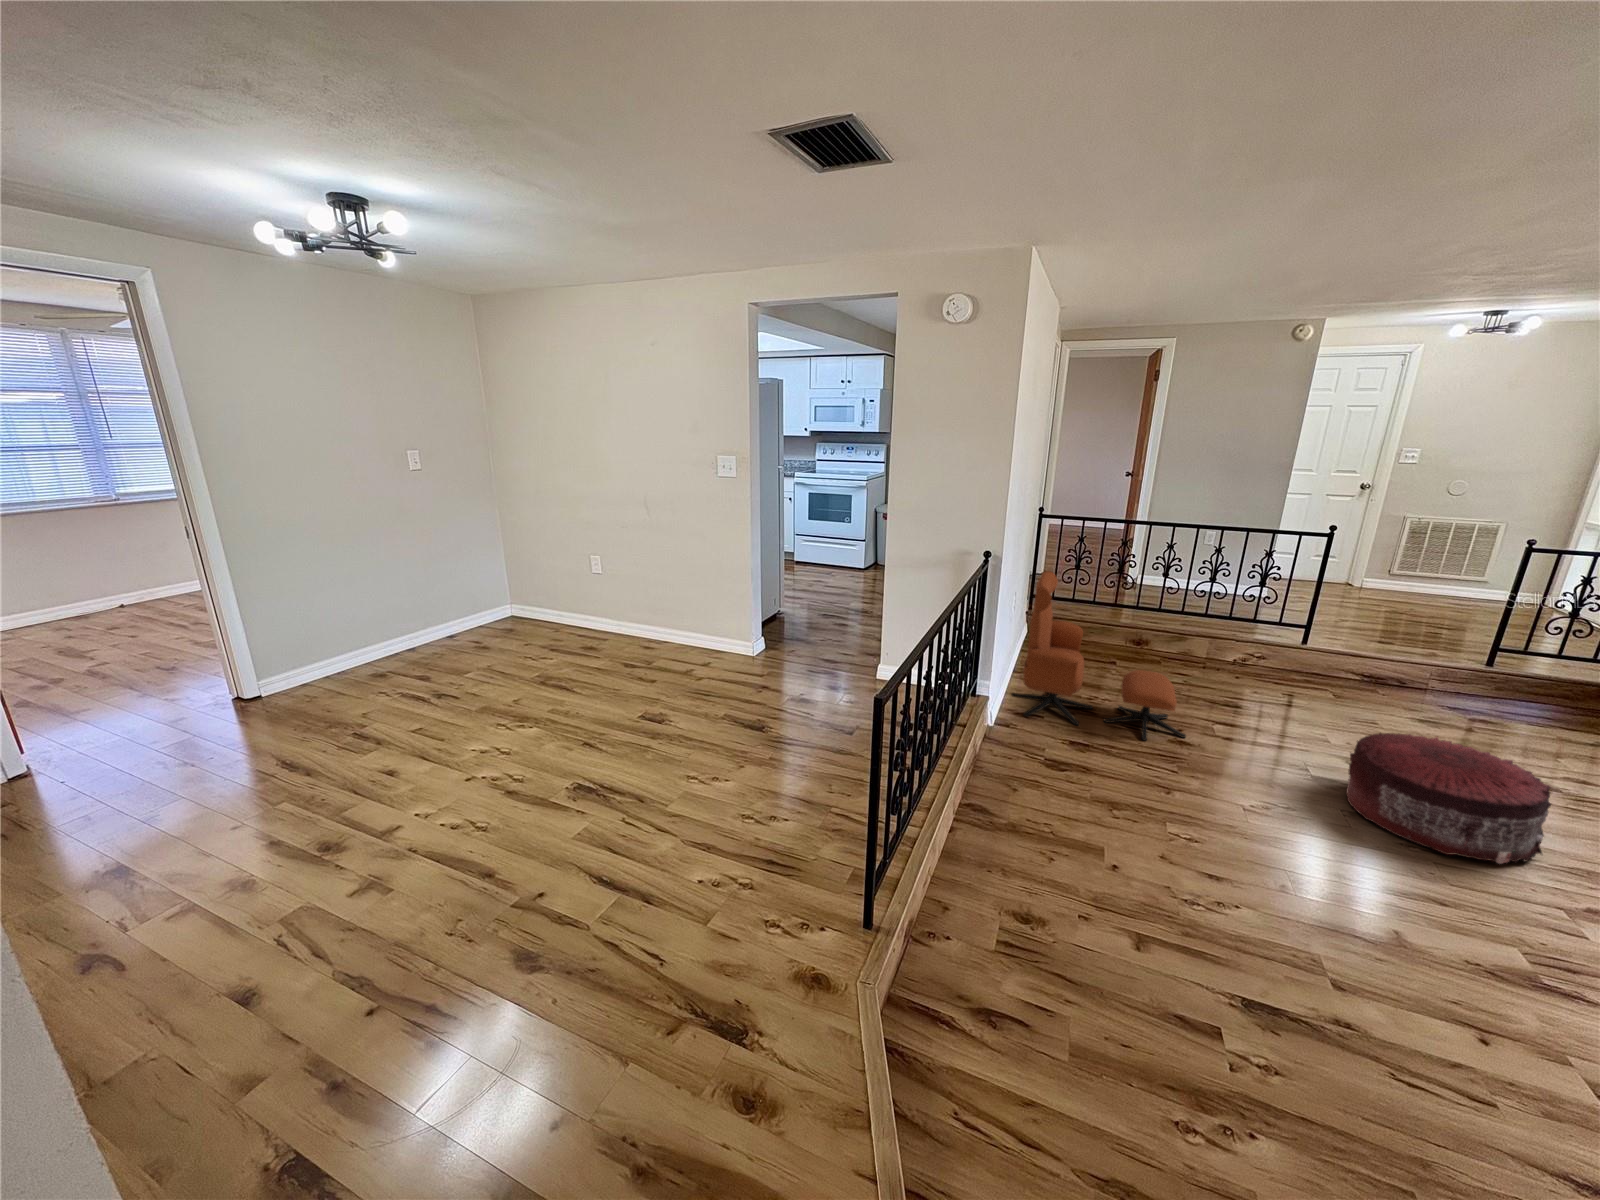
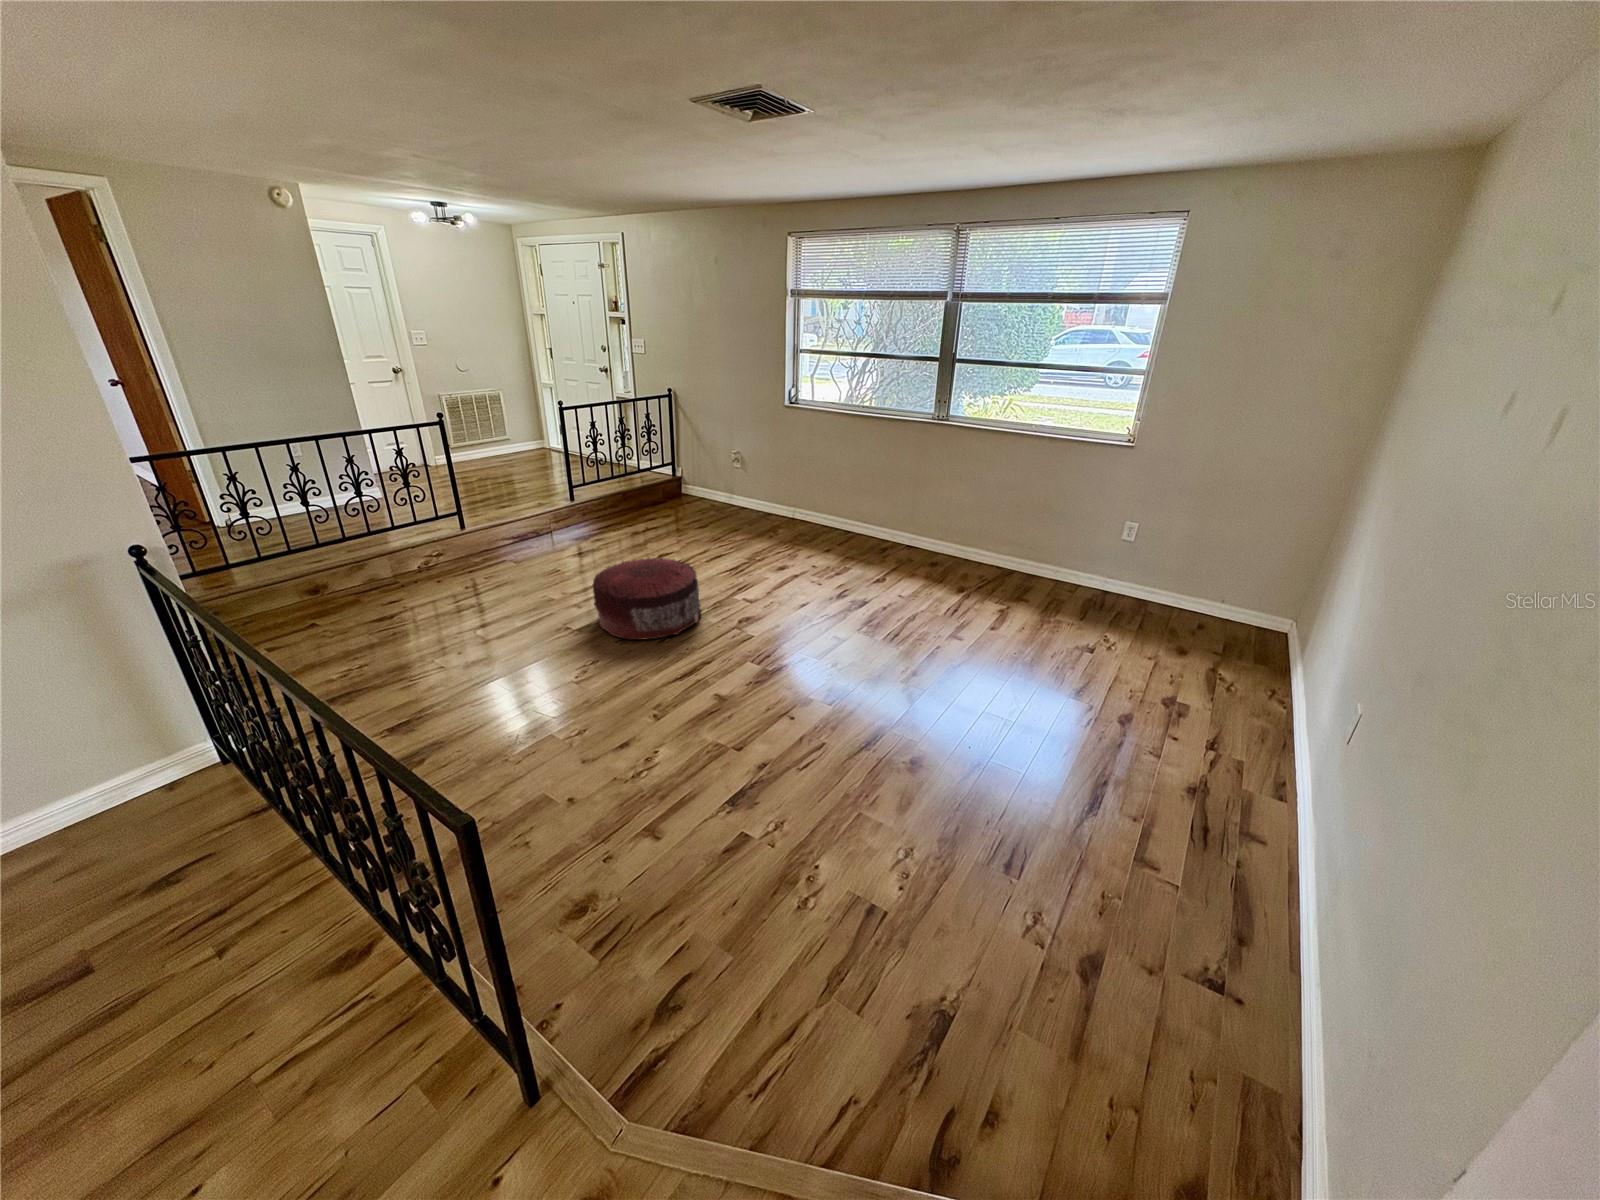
lounge chair: present [1011,571,1186,741] -> none [194,542,470,743]

